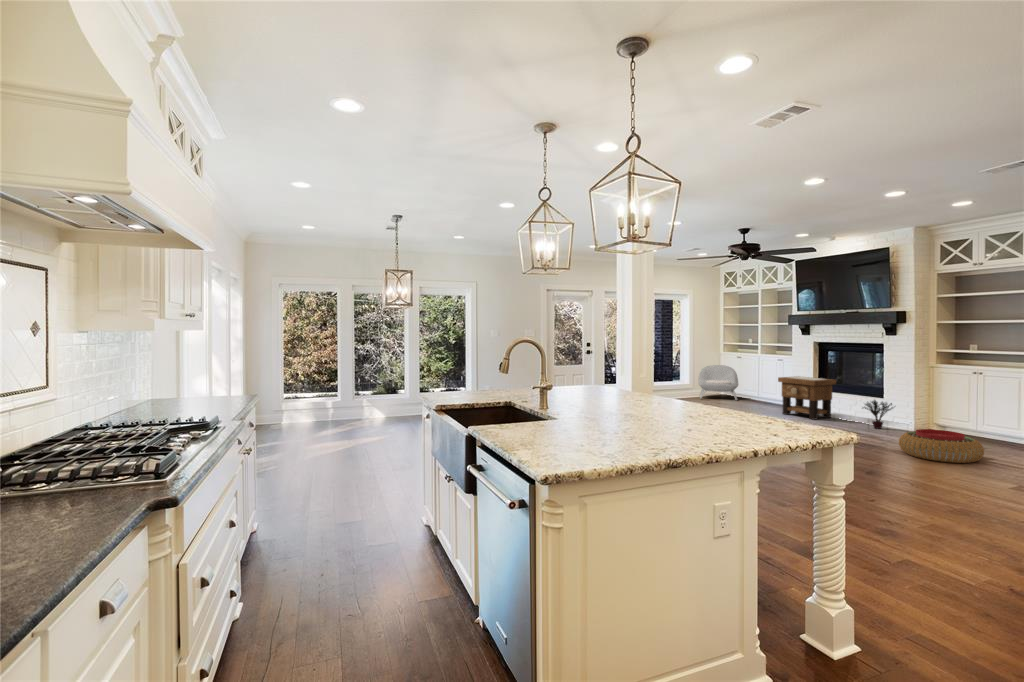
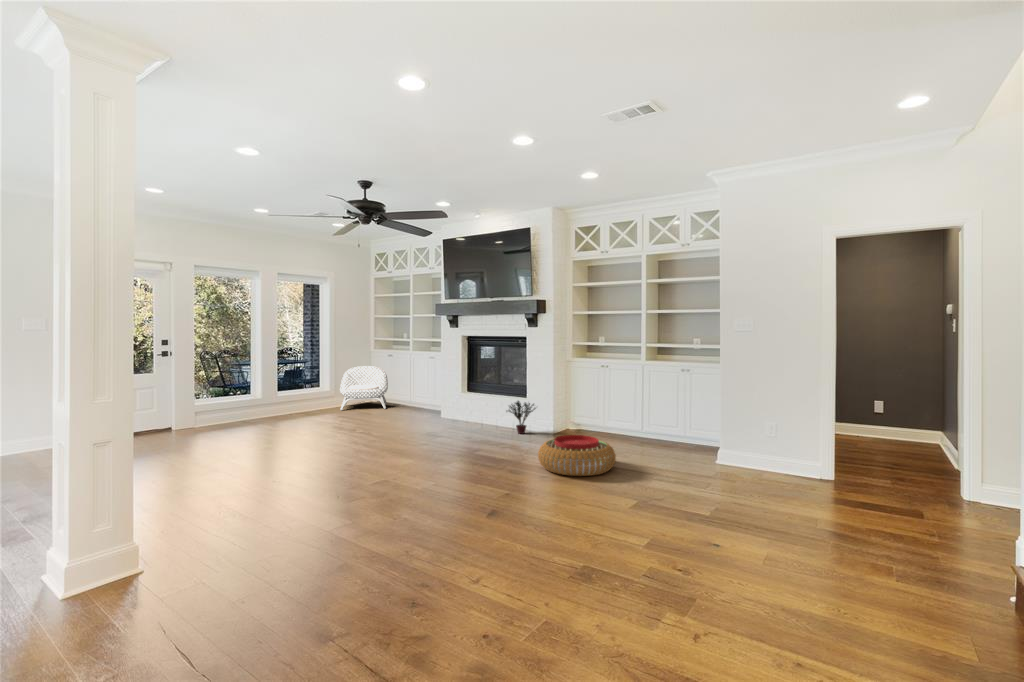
side table: present [778,376,836,420] -> none [423,377,483,428]

